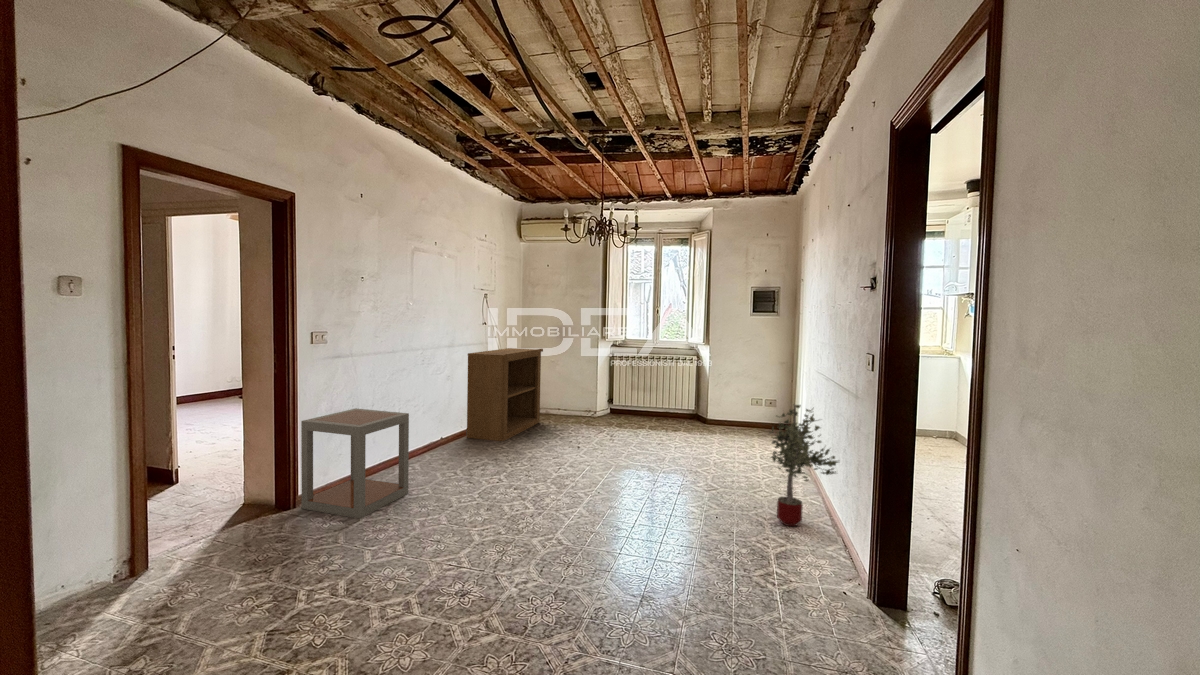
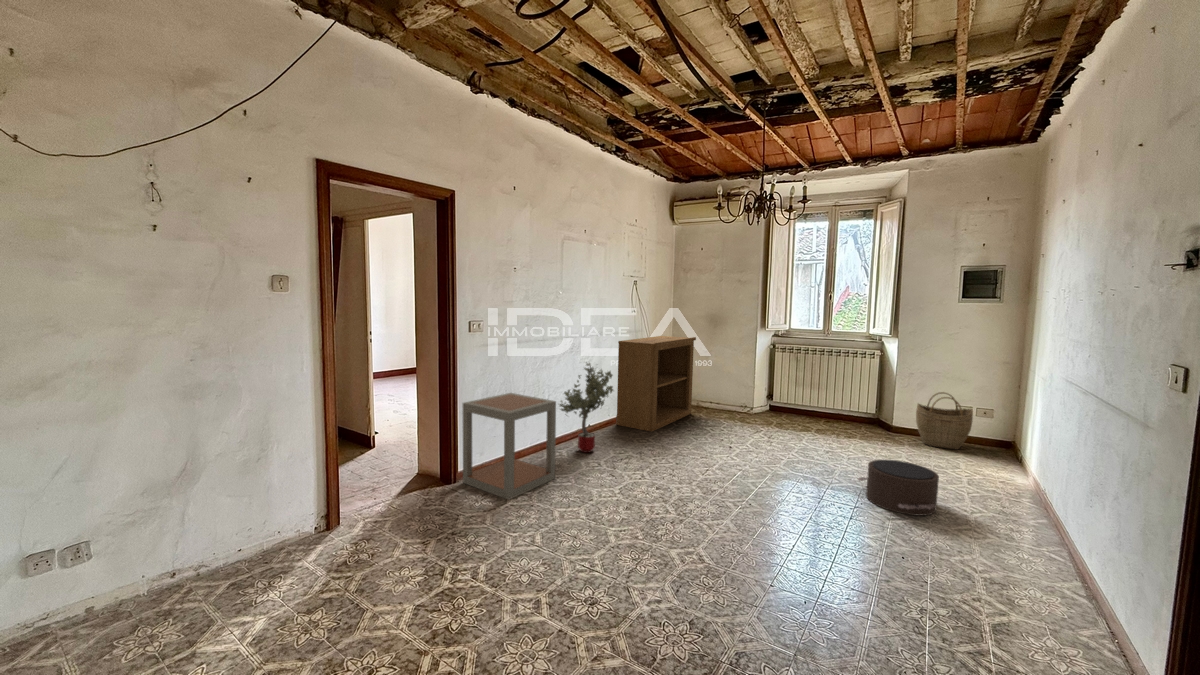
woven basket: none [726,389,765,435] -> present [916,392,973,449]
potted tree: present [770,404,838,526] -> present [560,363,613,453]
pouf: none [683,445,741,487] -> present [858,460,939,516]

